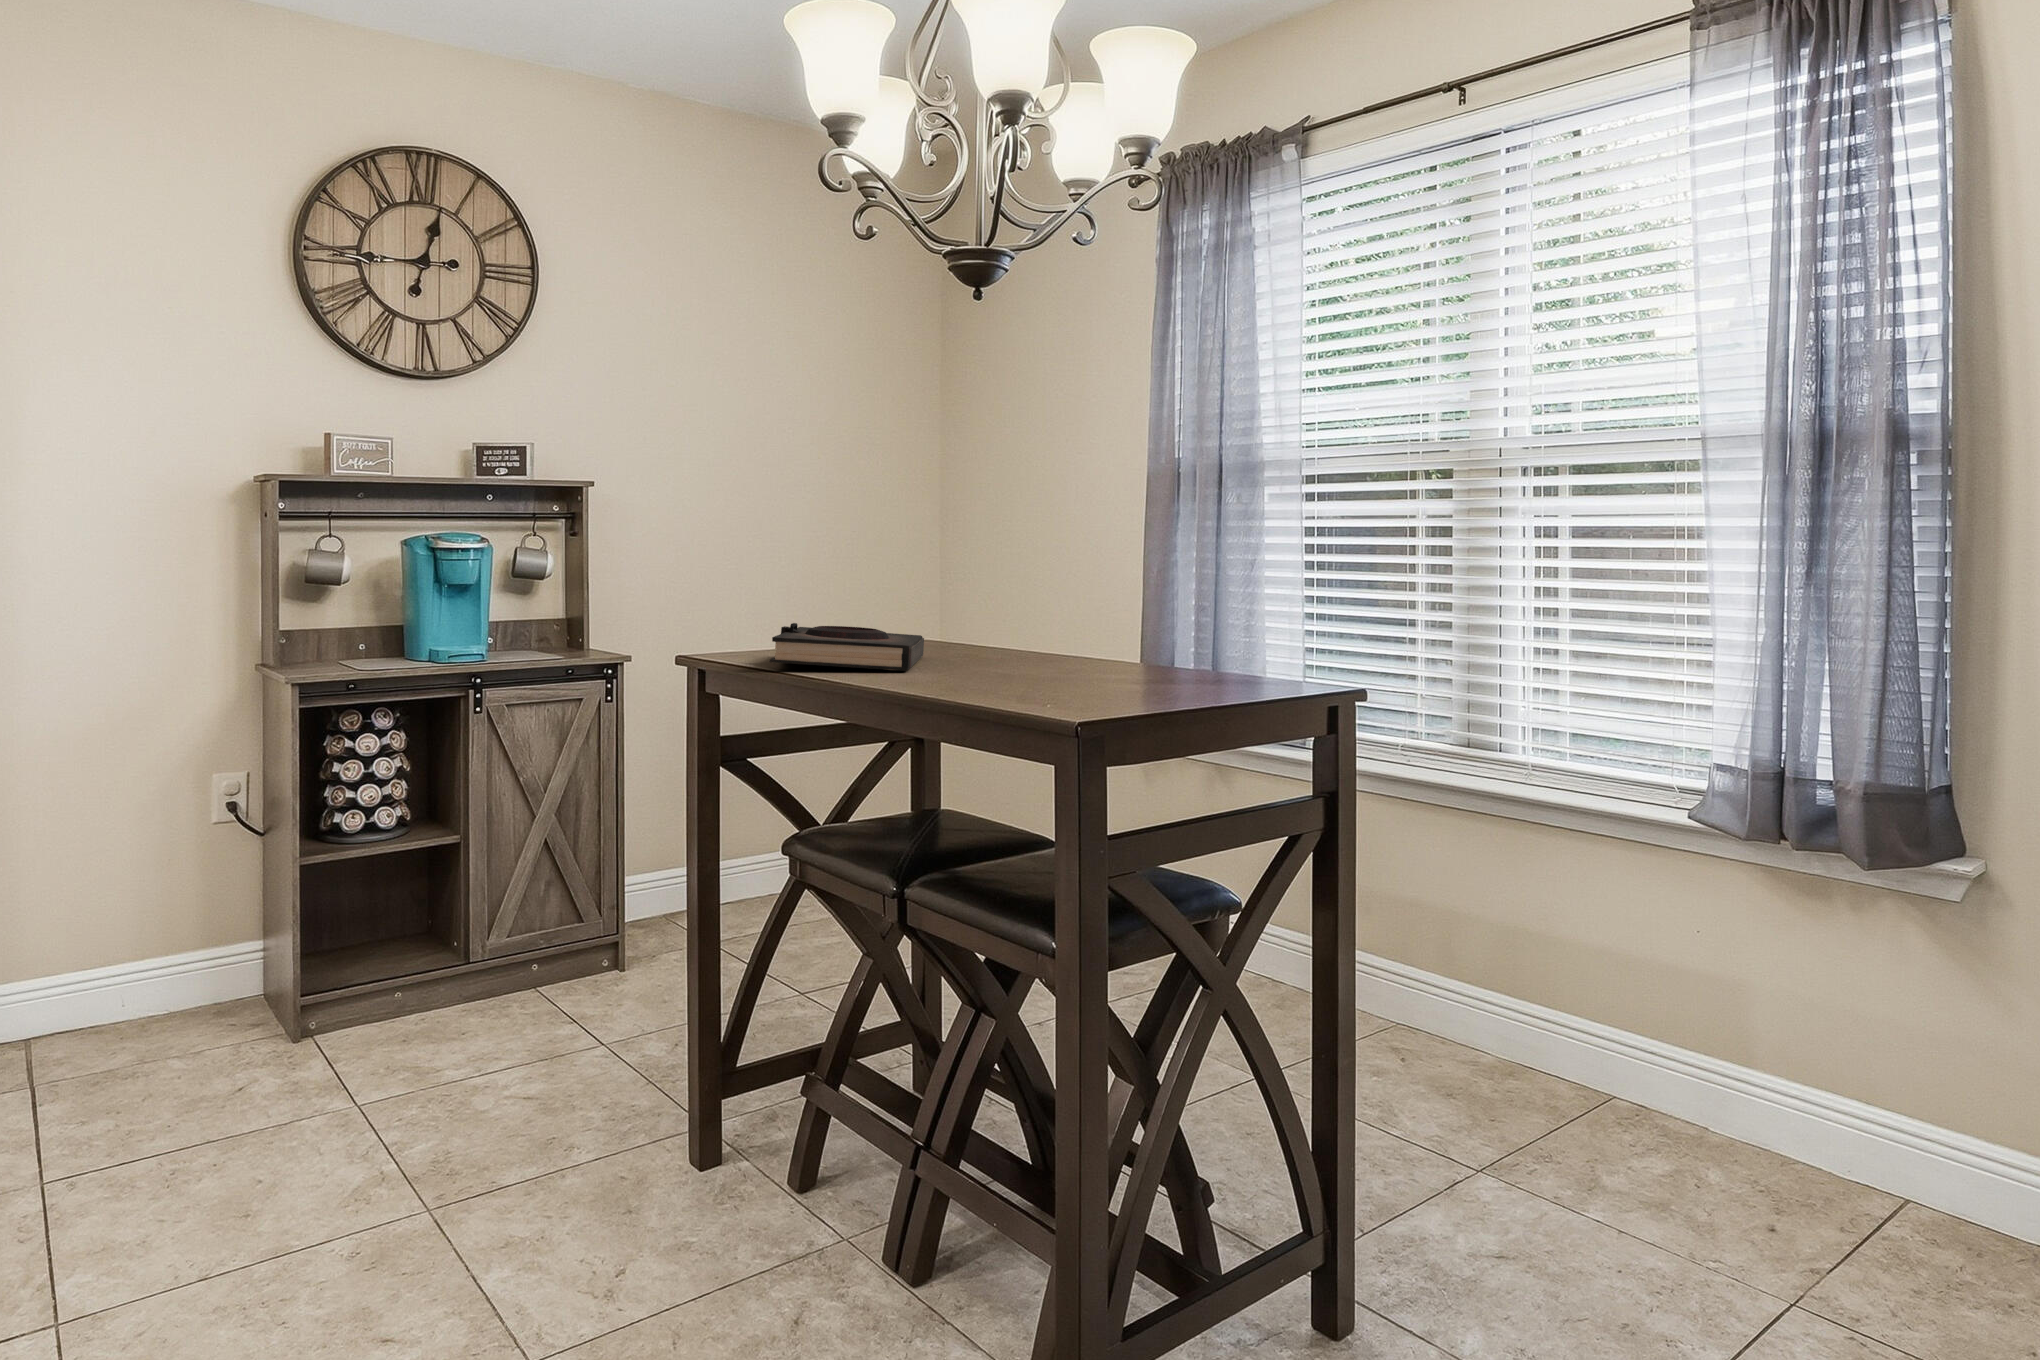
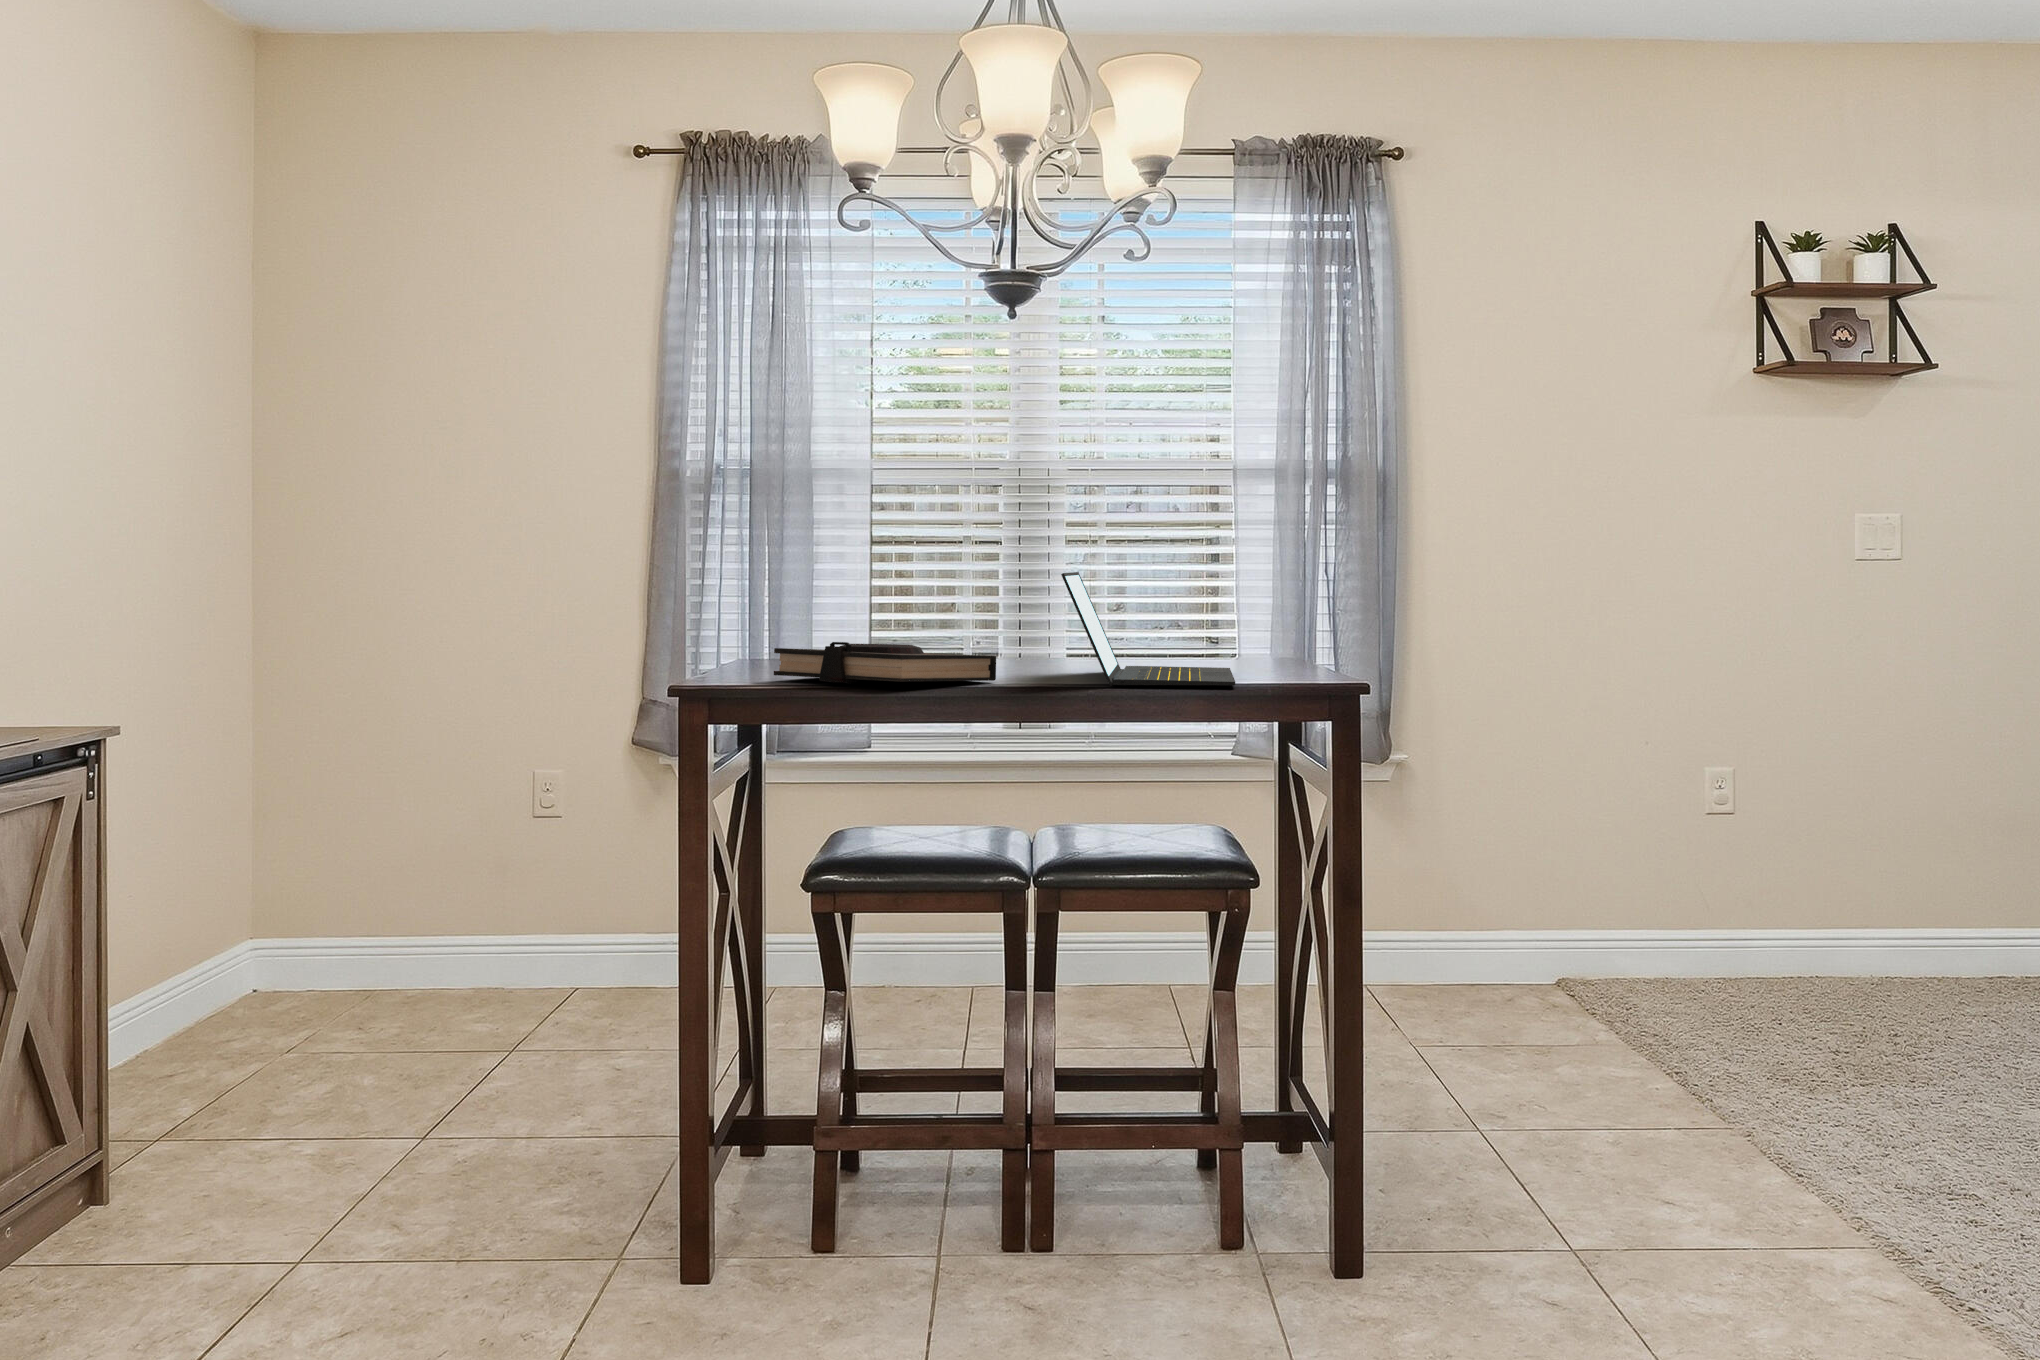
laptop: none [906,562,1197,696] -> present [1061,572,1235,686]

